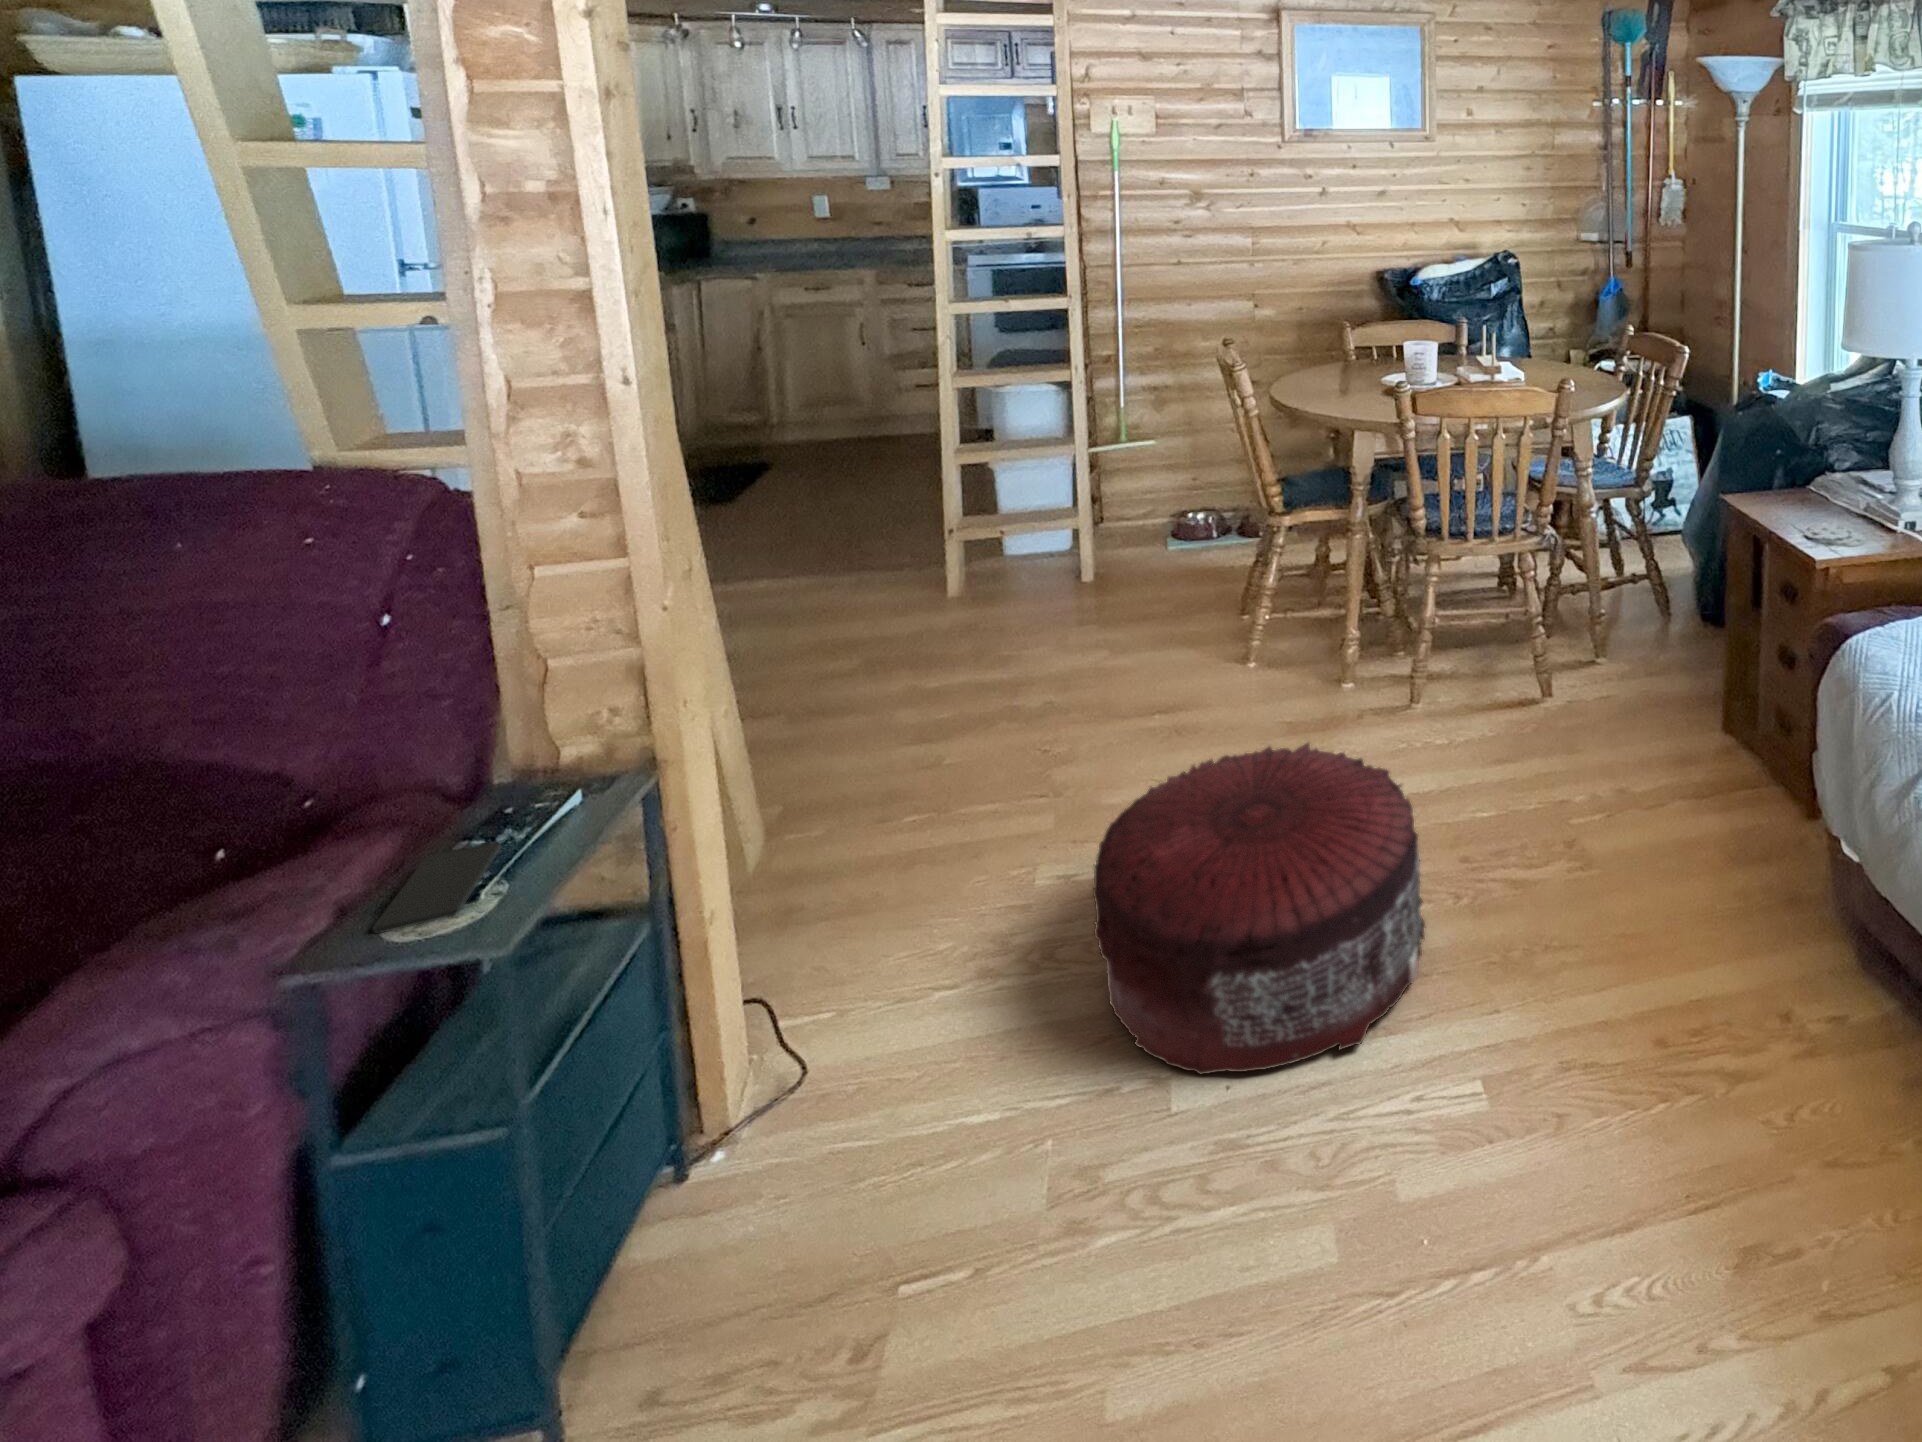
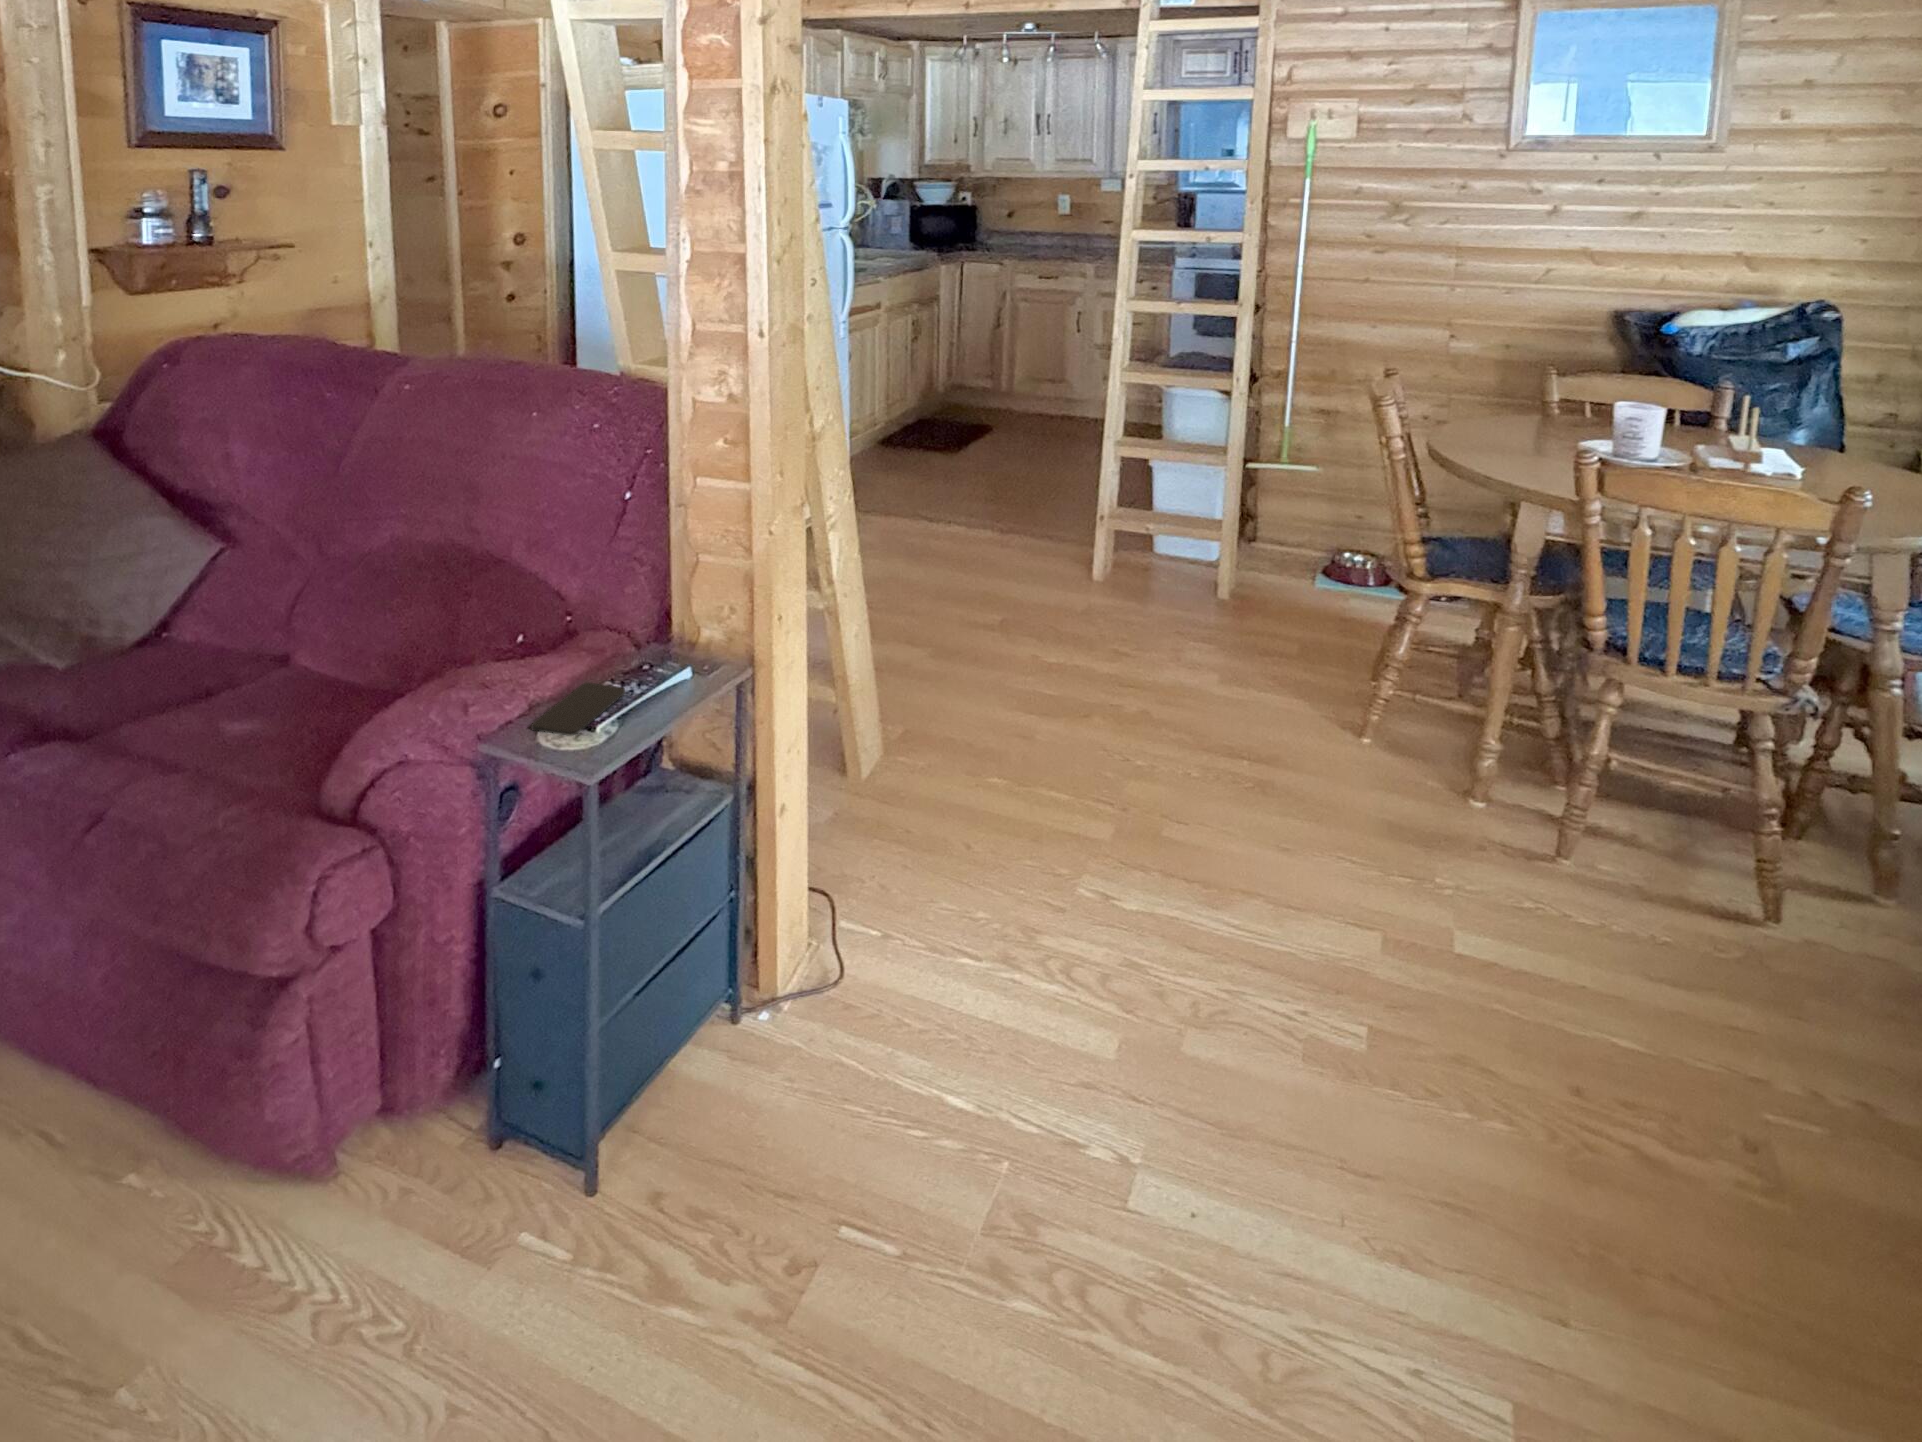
pouf: present [1093,743,1425,1074] -> none [1082,829,1486,1259]

